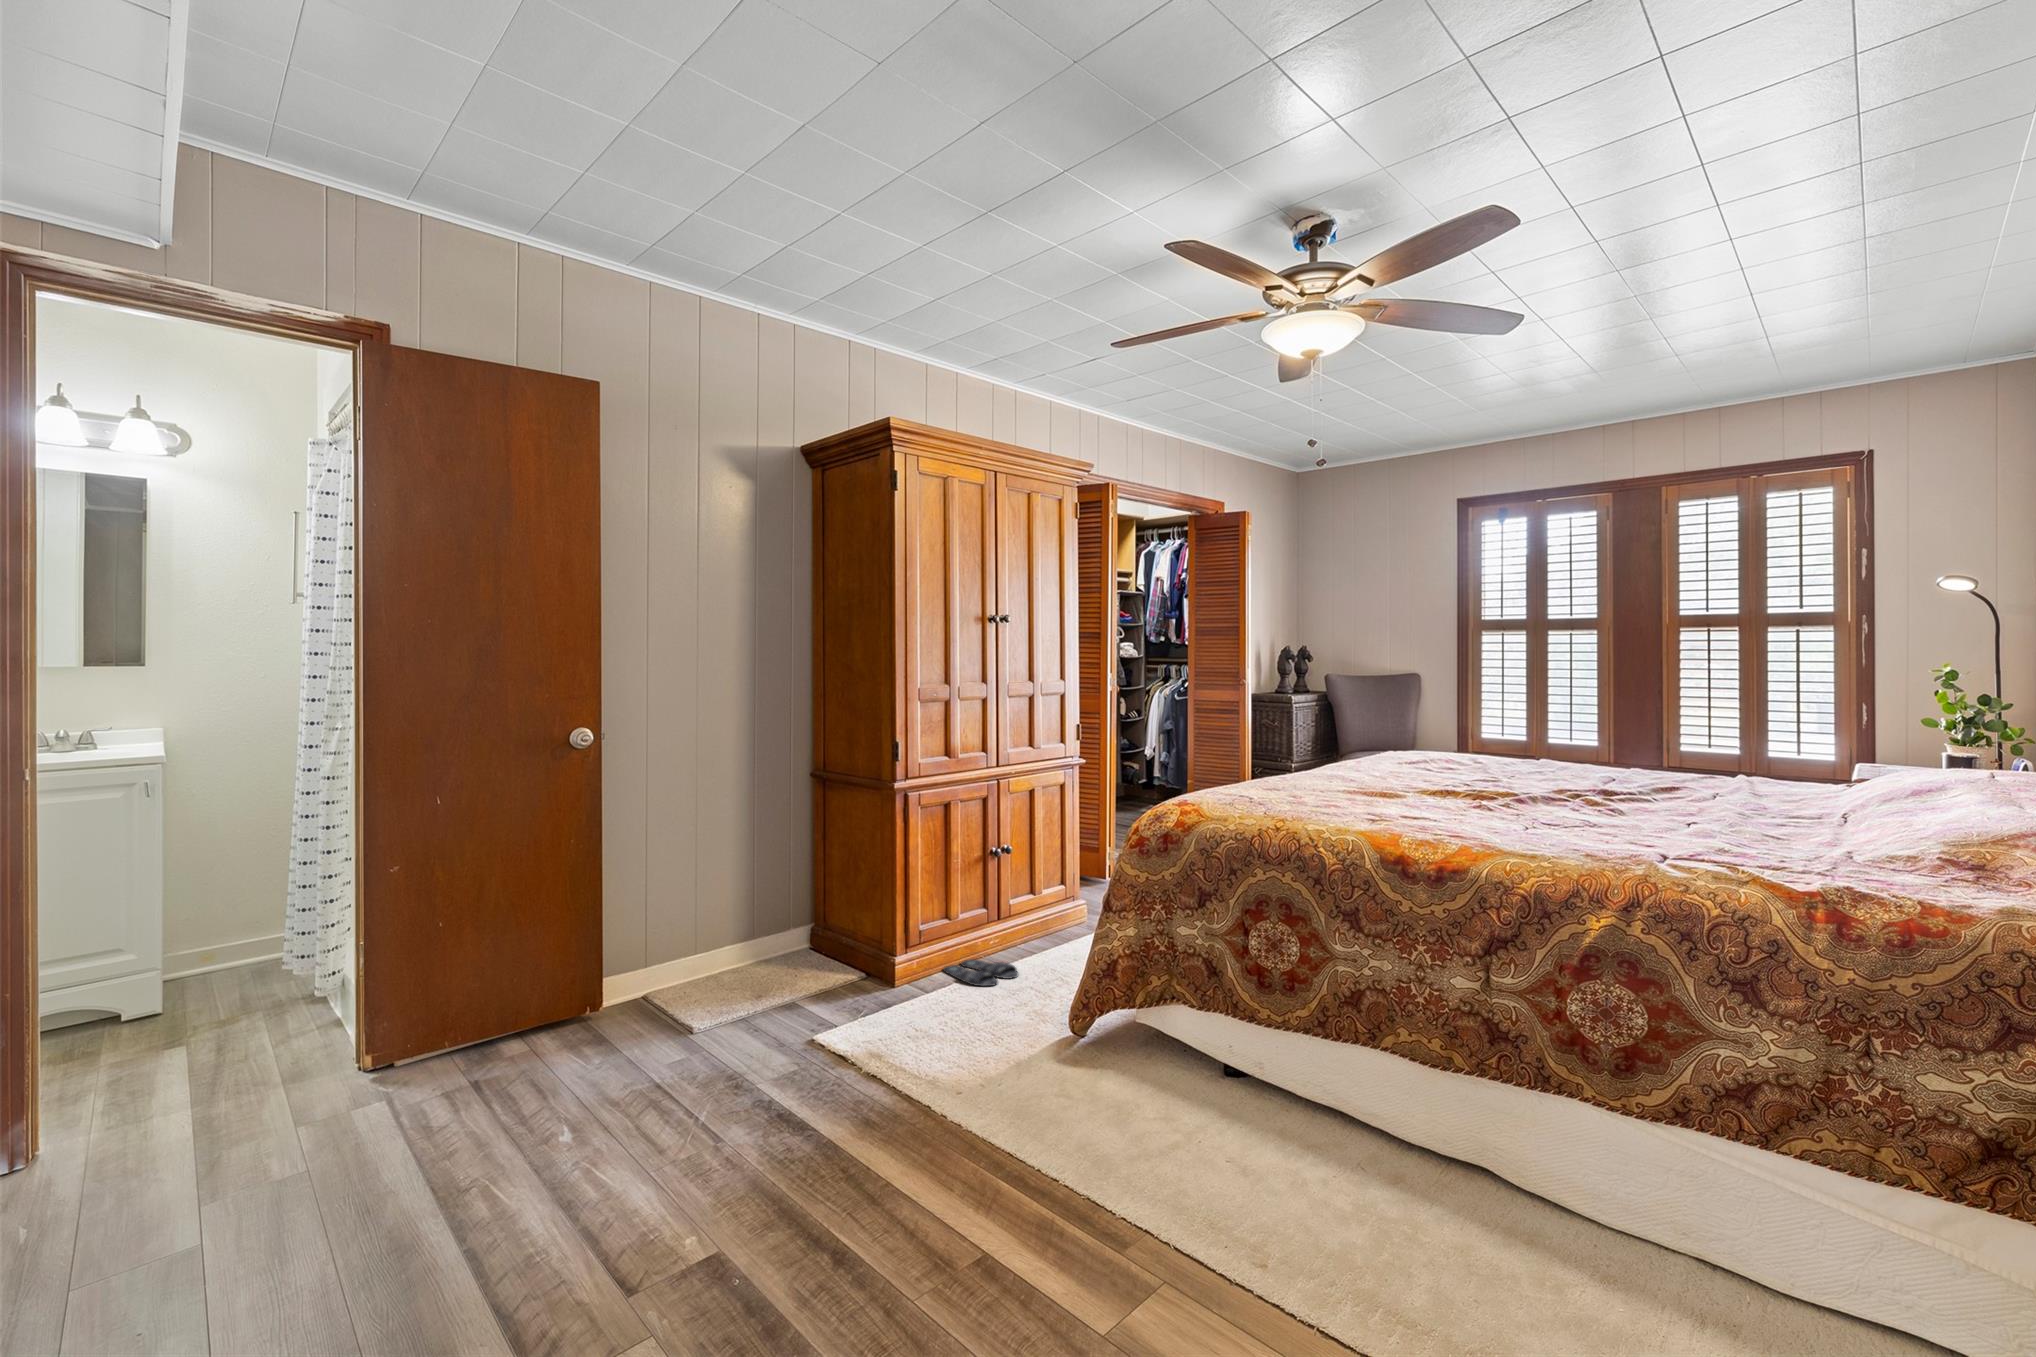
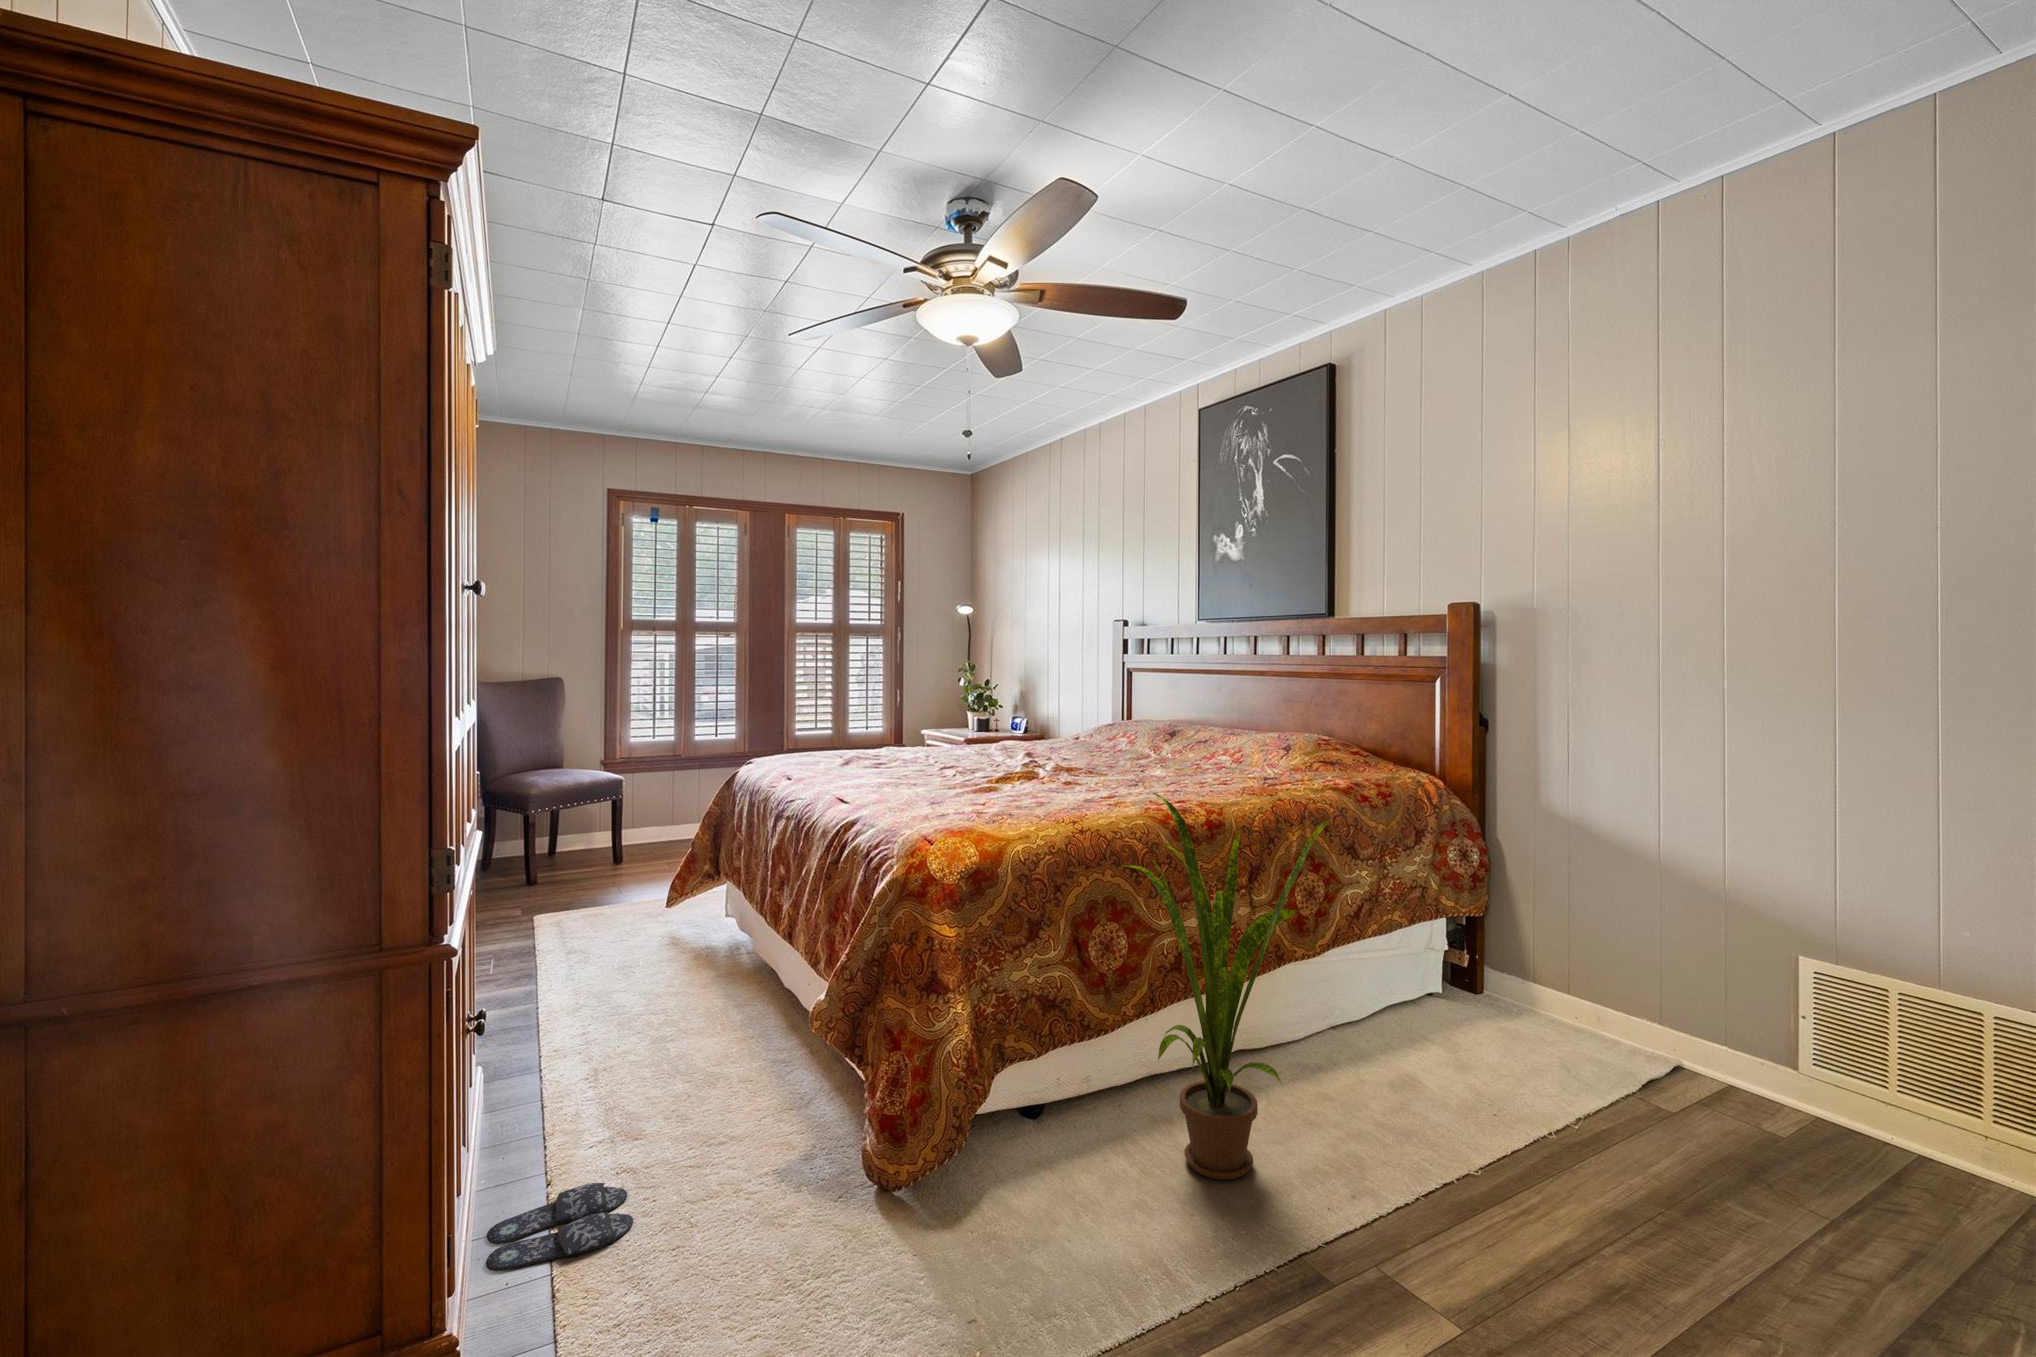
house plant: none [1152,796,1343,1186] -> present [1121,793,1333,1180]

